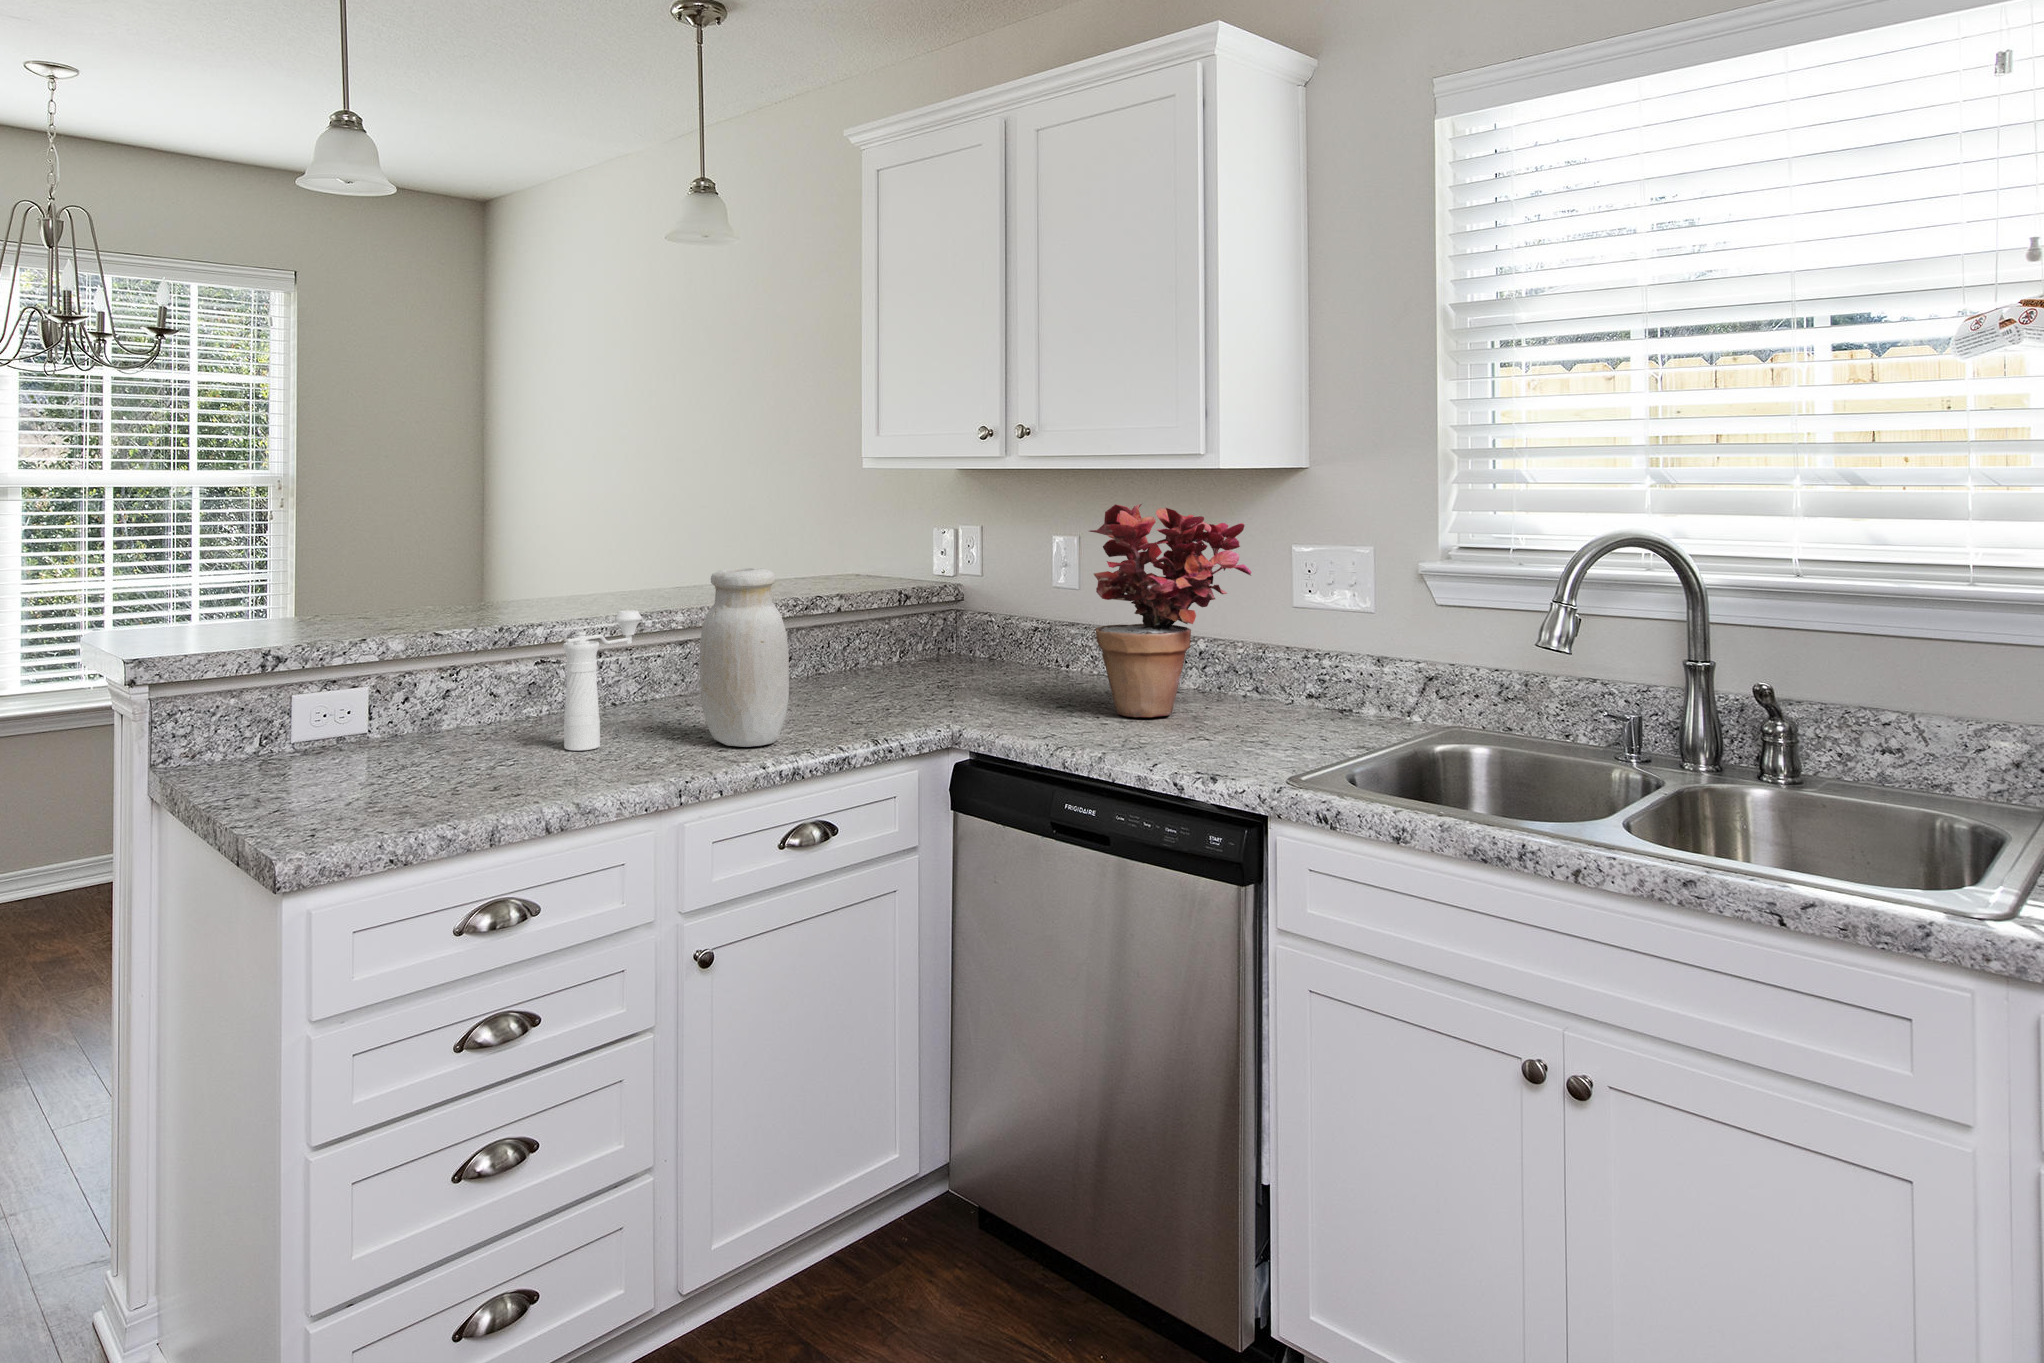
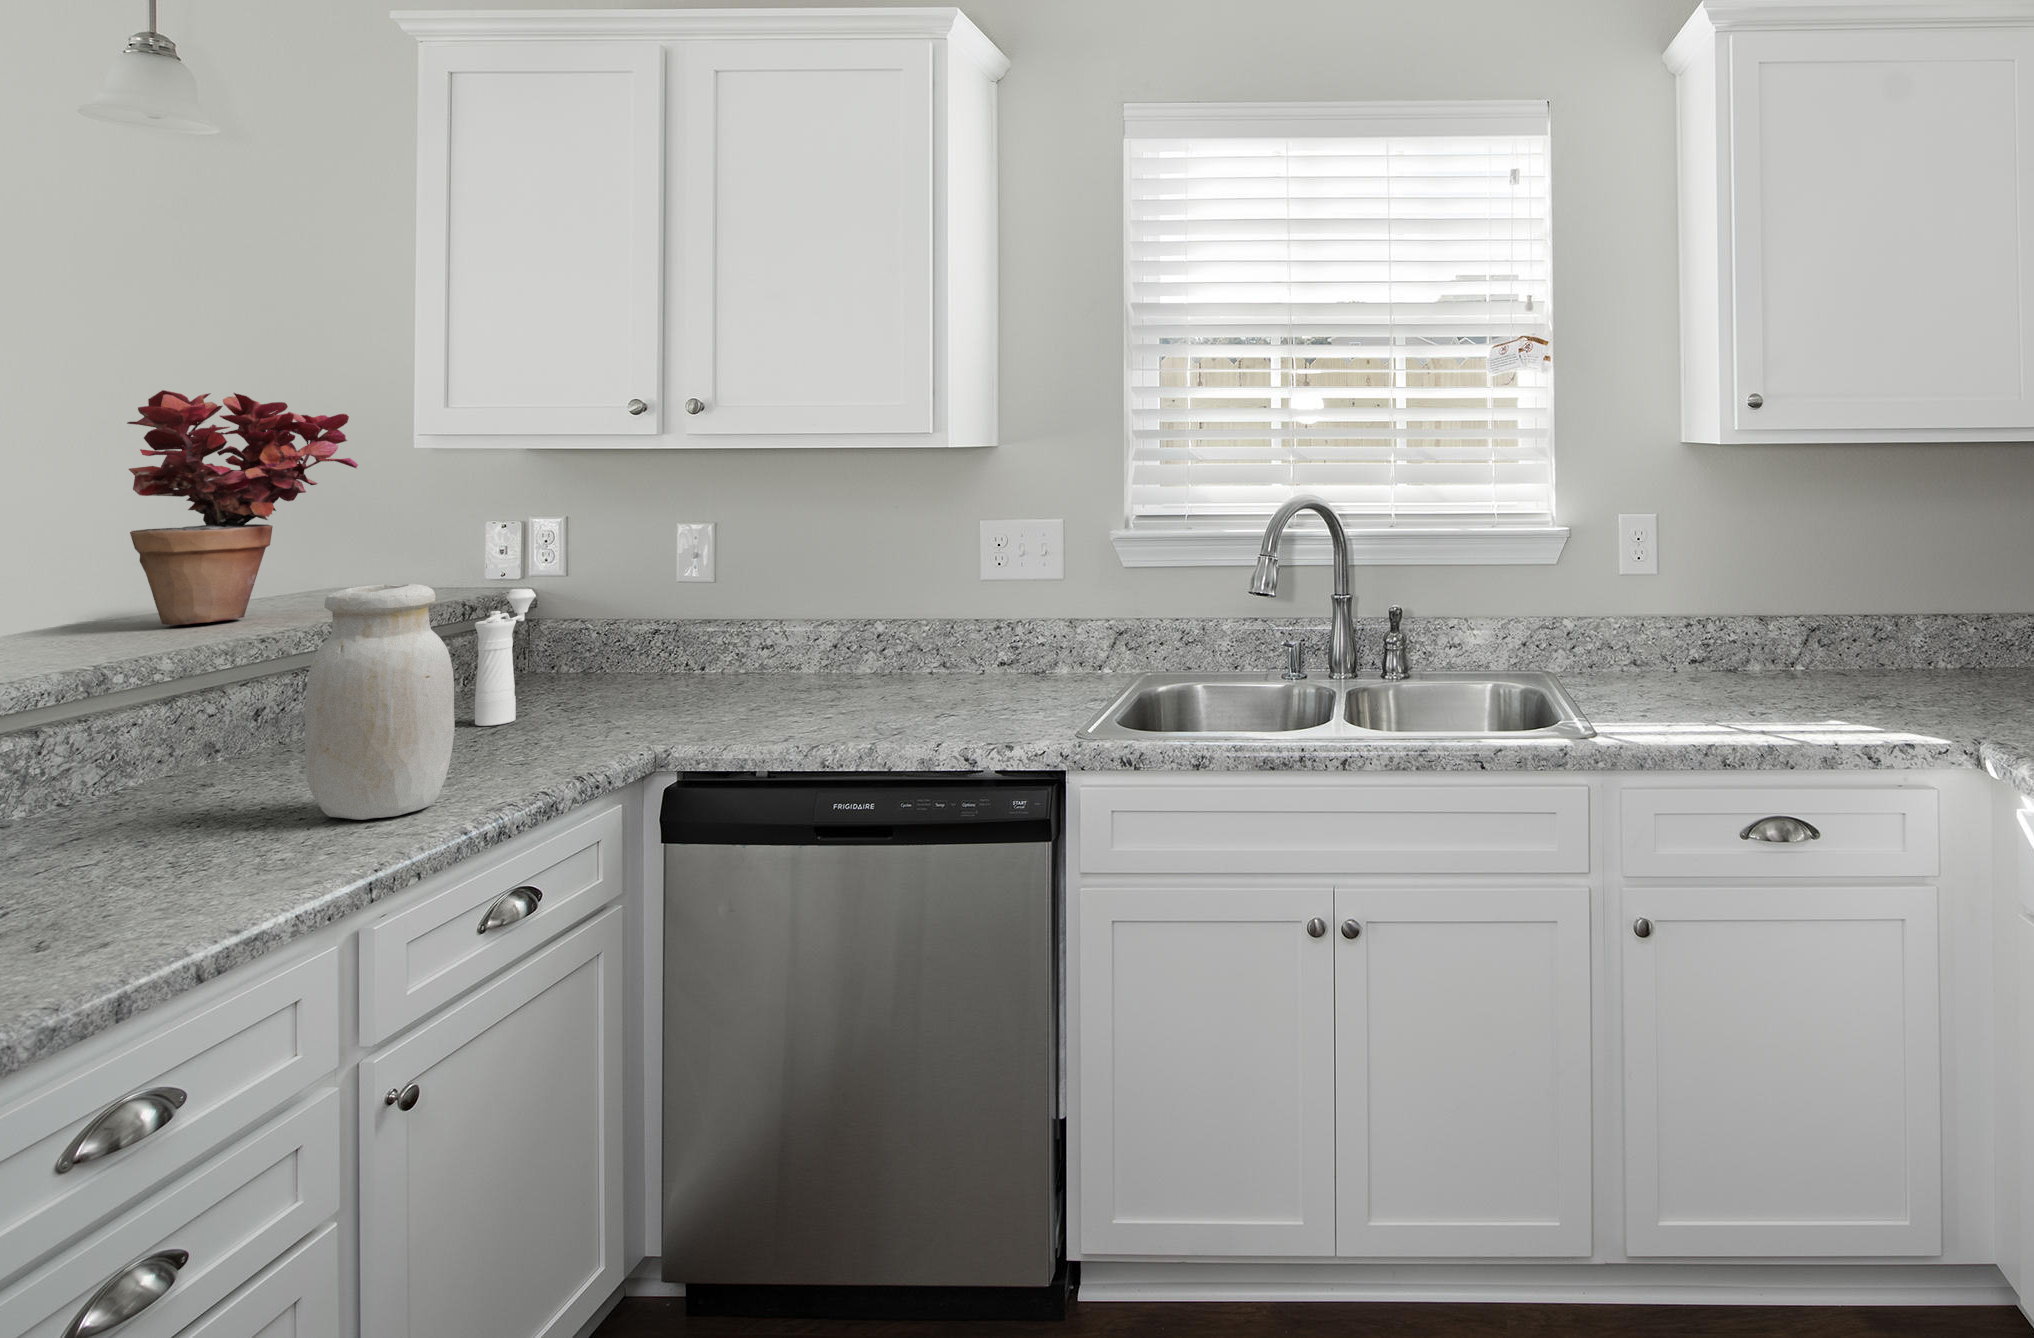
potted plant: present [1089,504,1251,717] -> present [127,390,358,625]
pepper mill: present [563,610,642,751] -> present [475,589,536,726]

